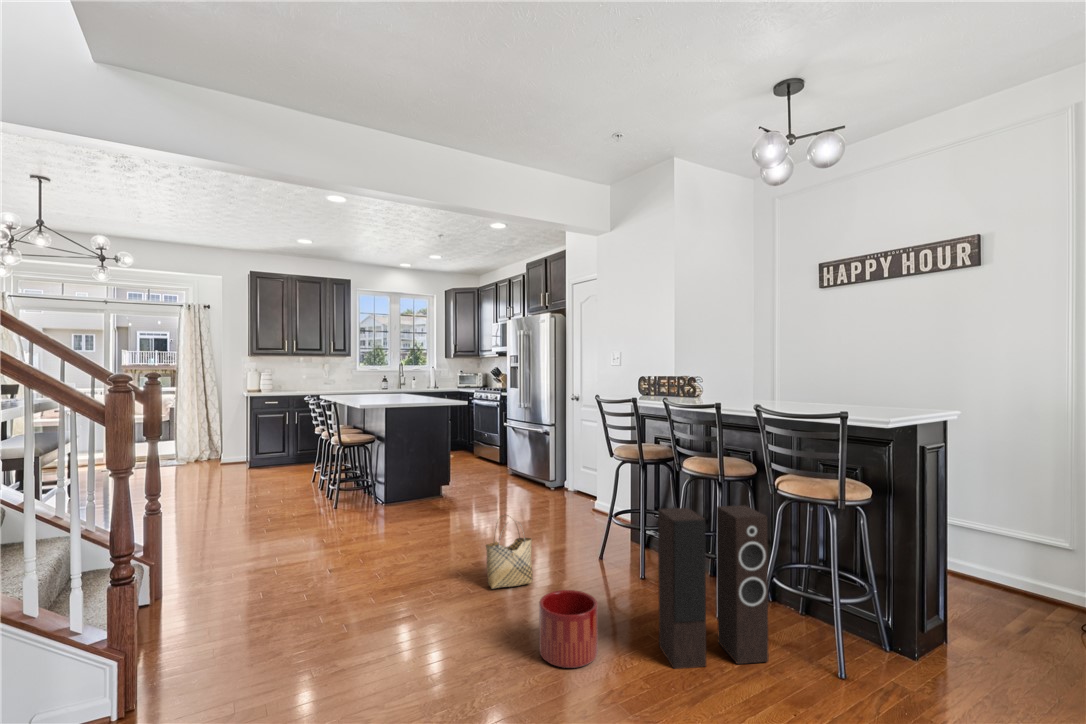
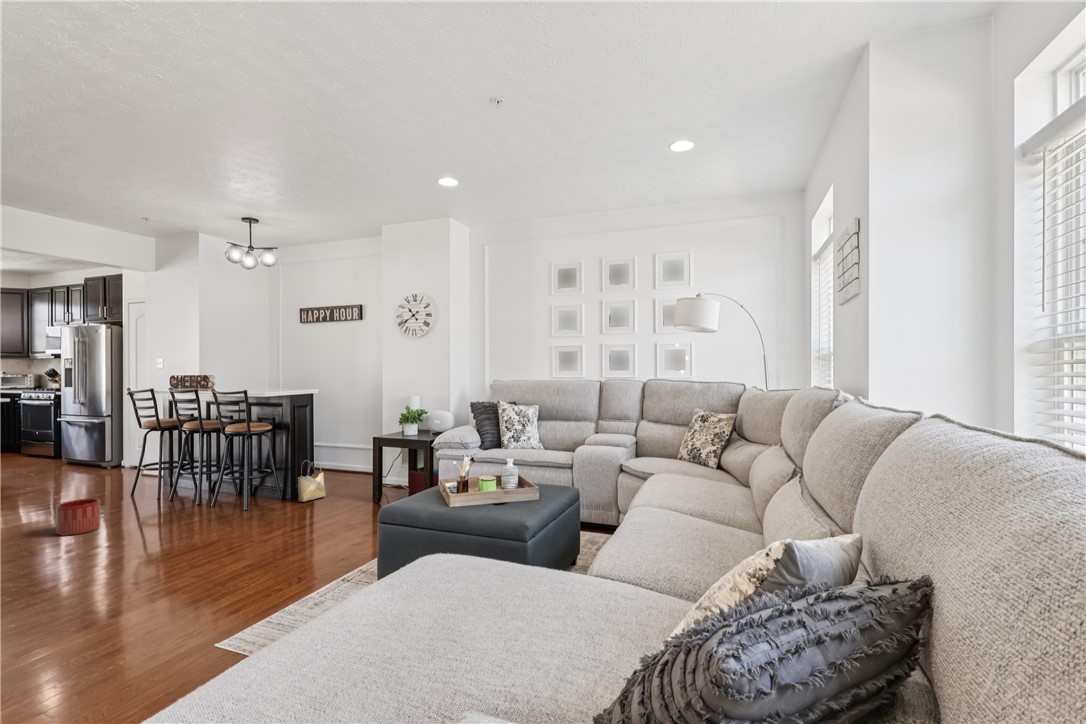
speaker: present [658,505,769,669] -> none [145,441,208,524]
woven basket: present [486,515,533,589] -> present [298,460,326,502]

